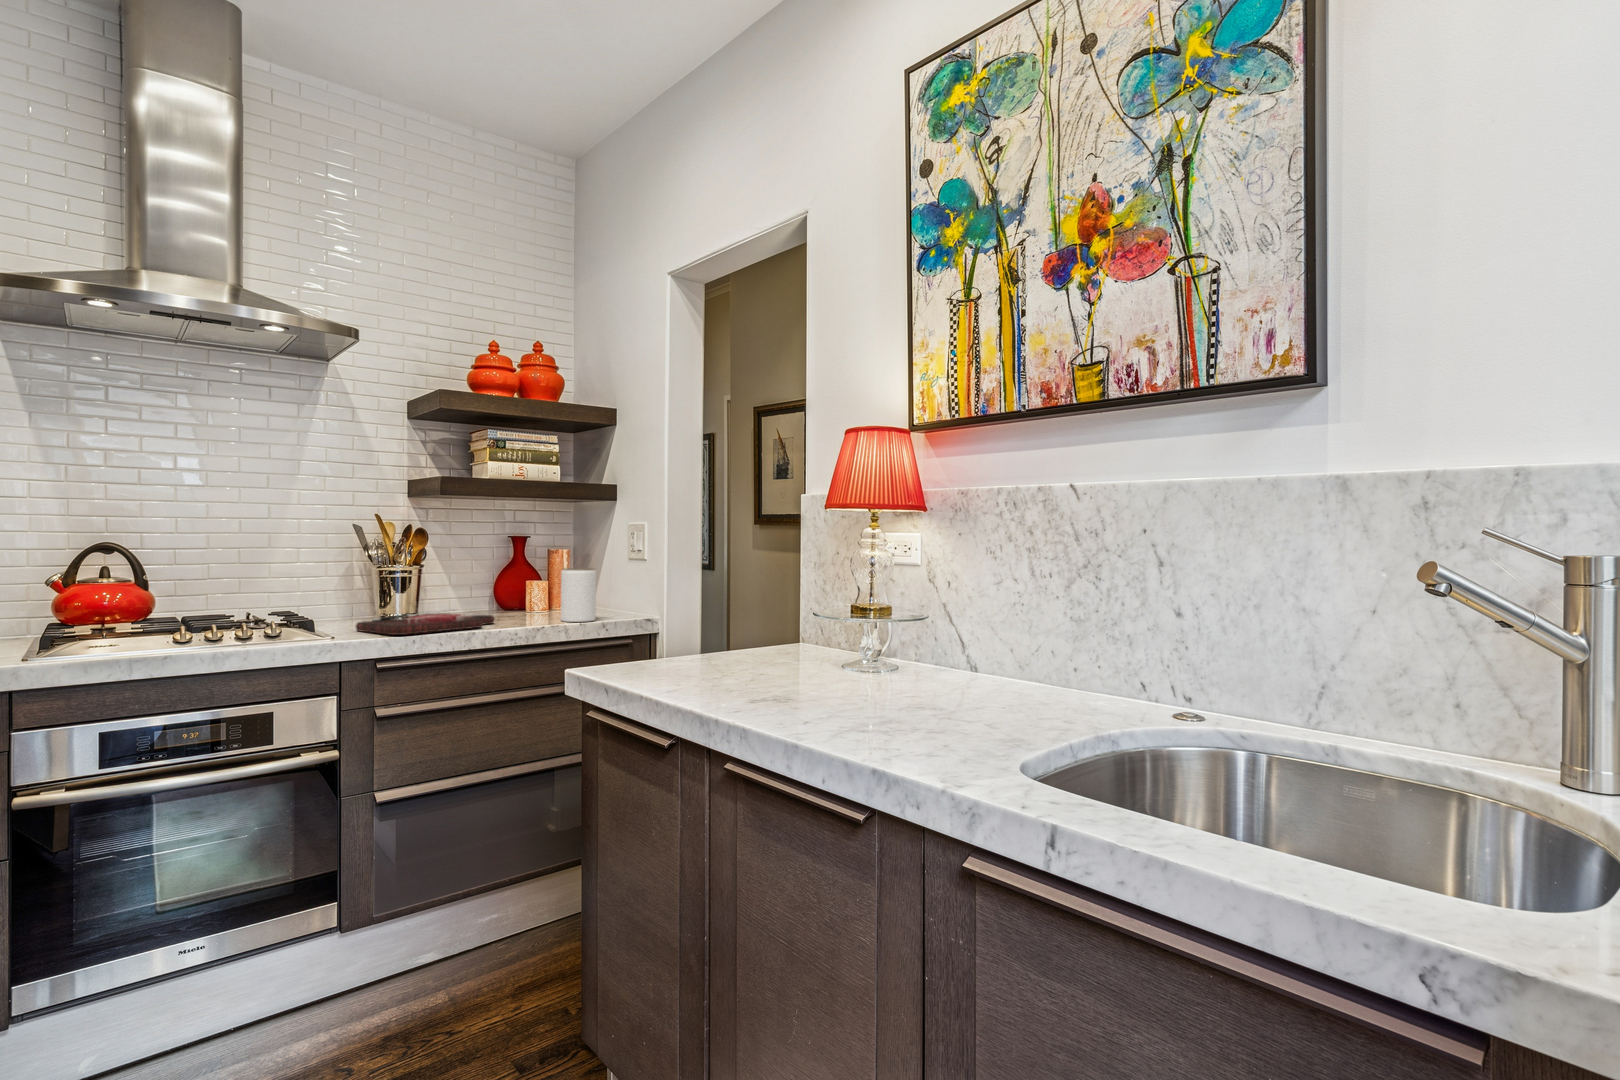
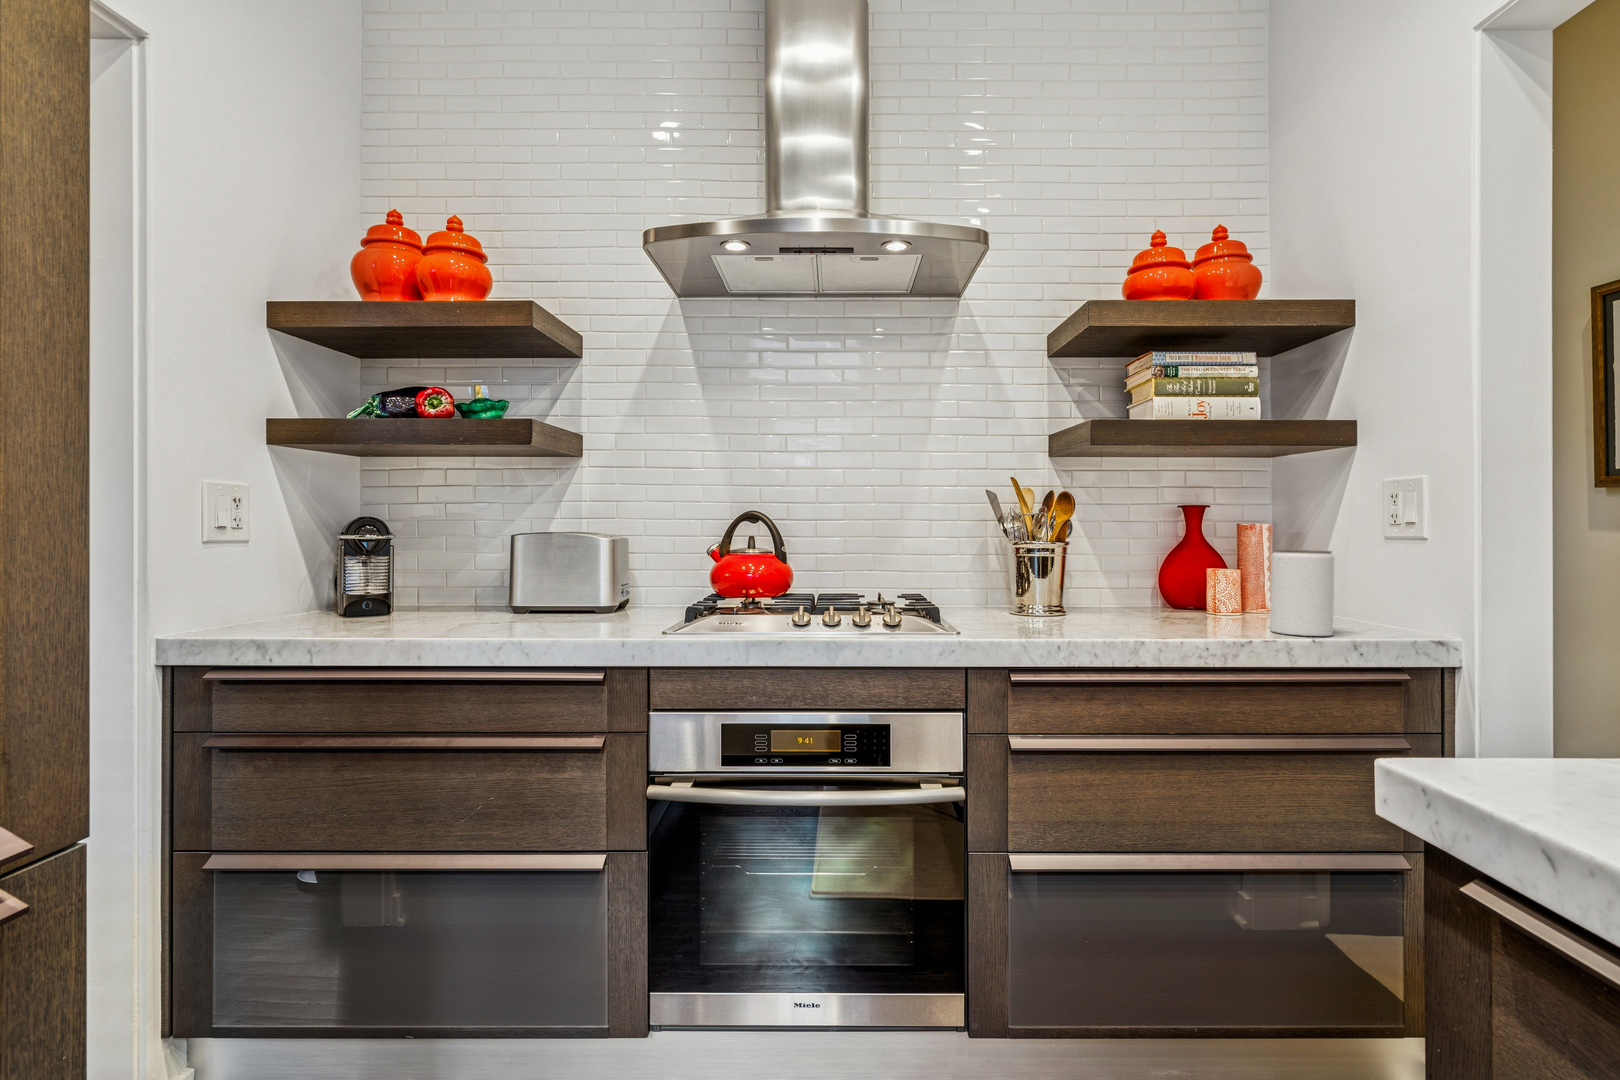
cutting board: present [356,609,495,635] -> none [985,604,1168,637]

